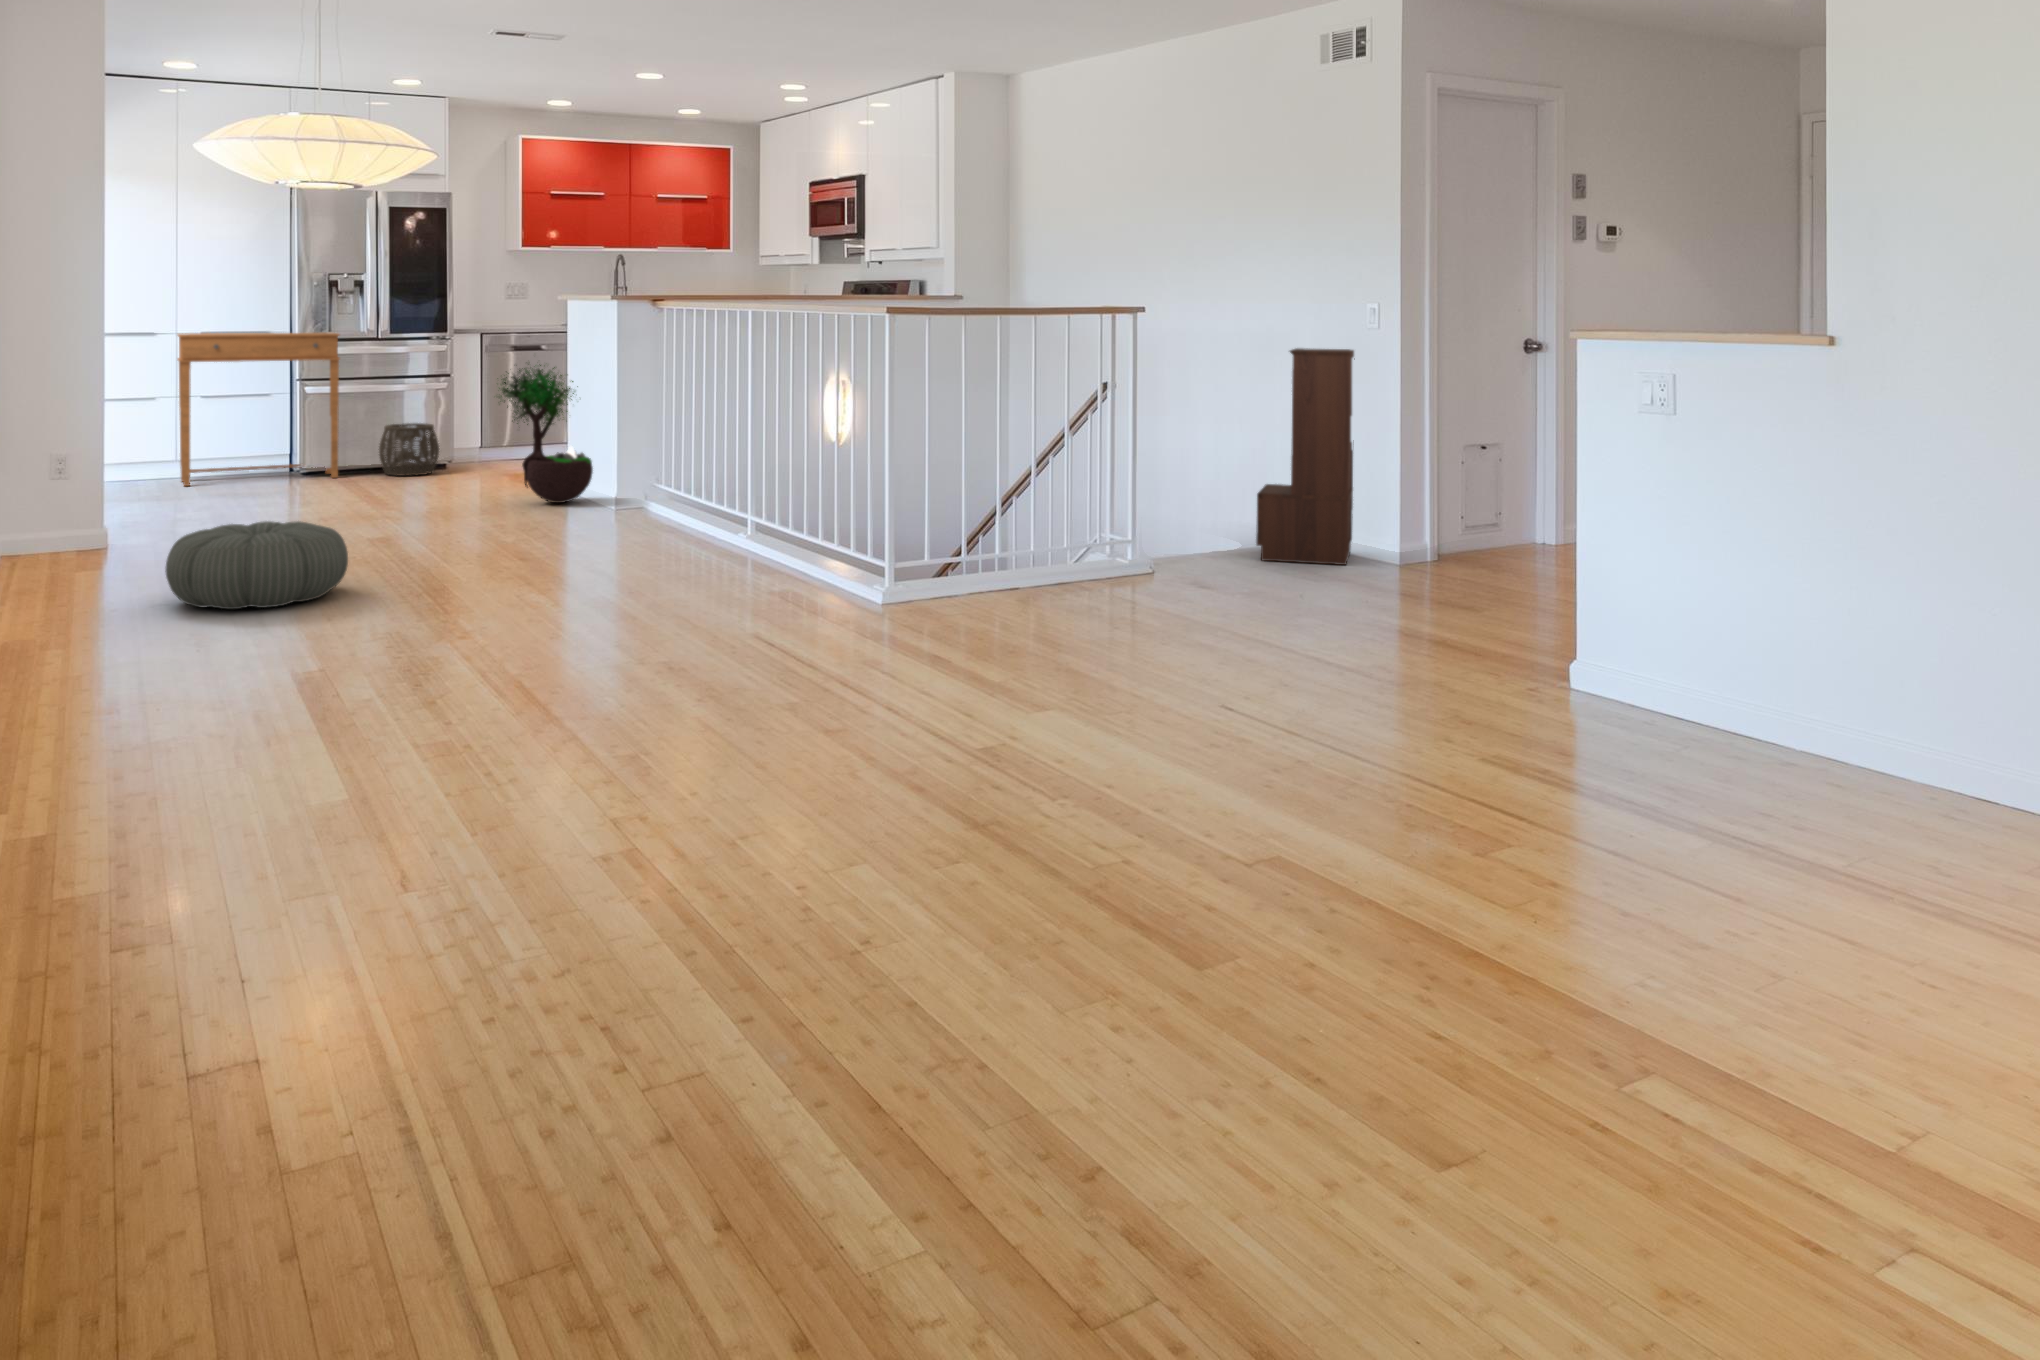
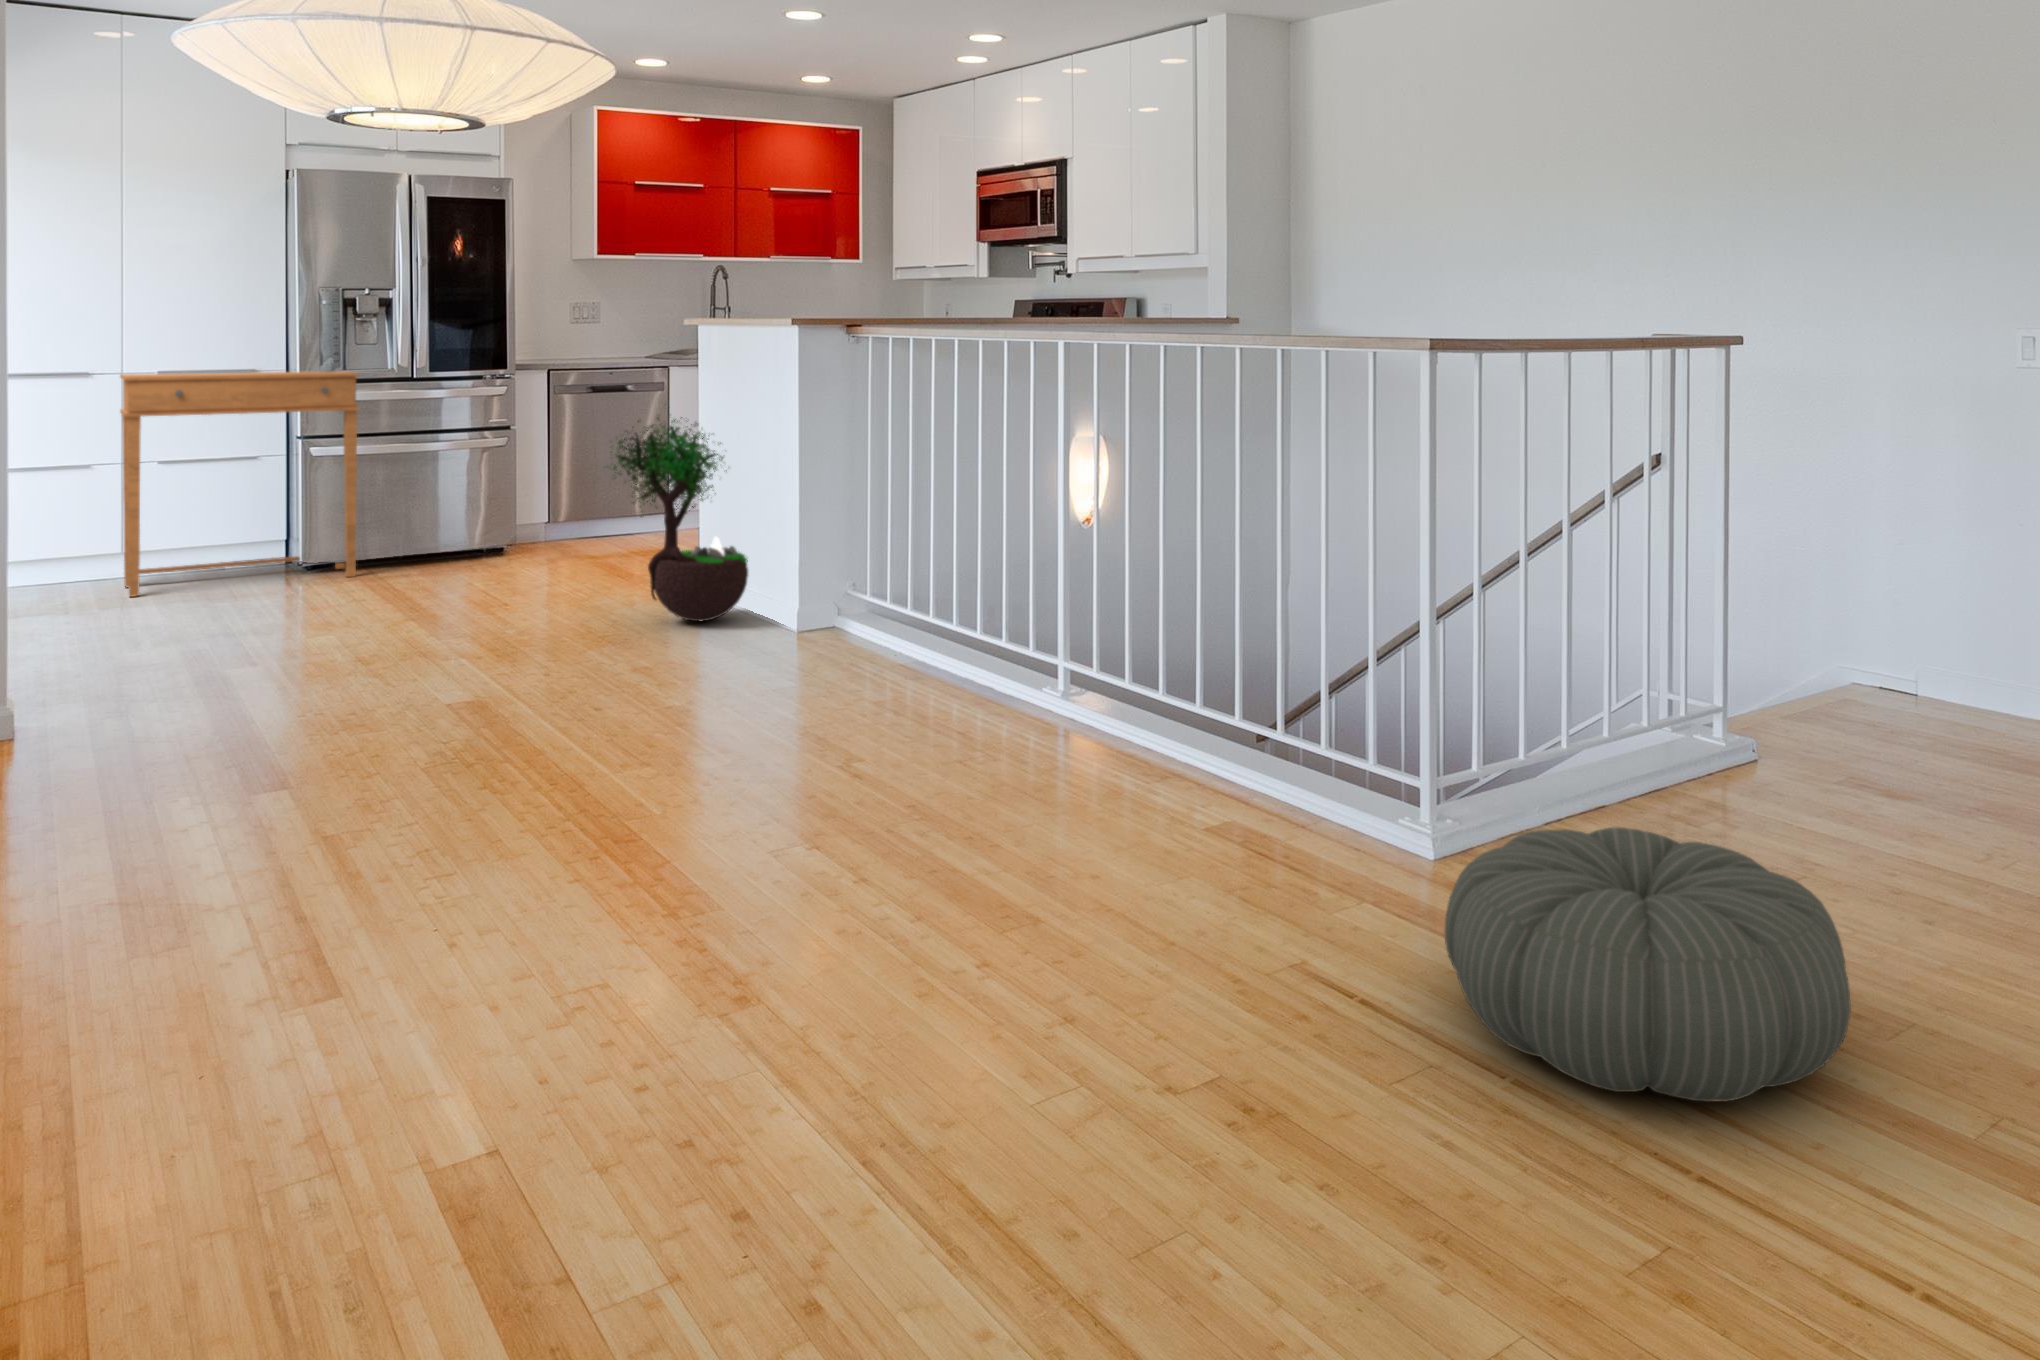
bookshelf: present [1256,348,1354,565] -> none [1833,396,2025,735]
woven basket: present [379,423,439,476] -> none [413,496,499,572]
pouf: present [165,521,348,609] -> present [1444,827,1851,1102]

